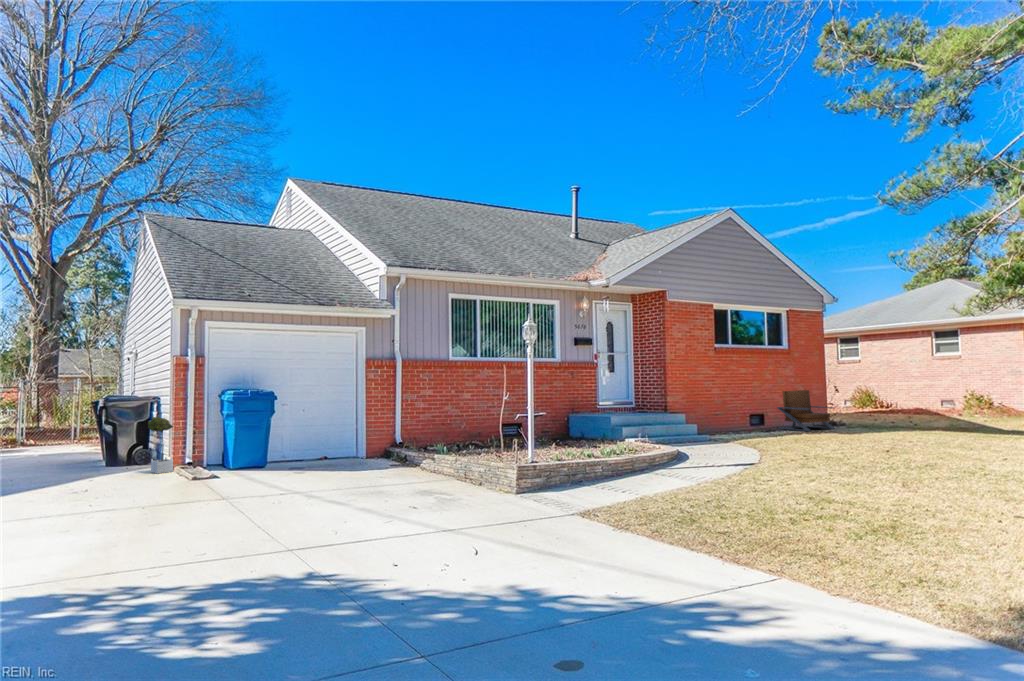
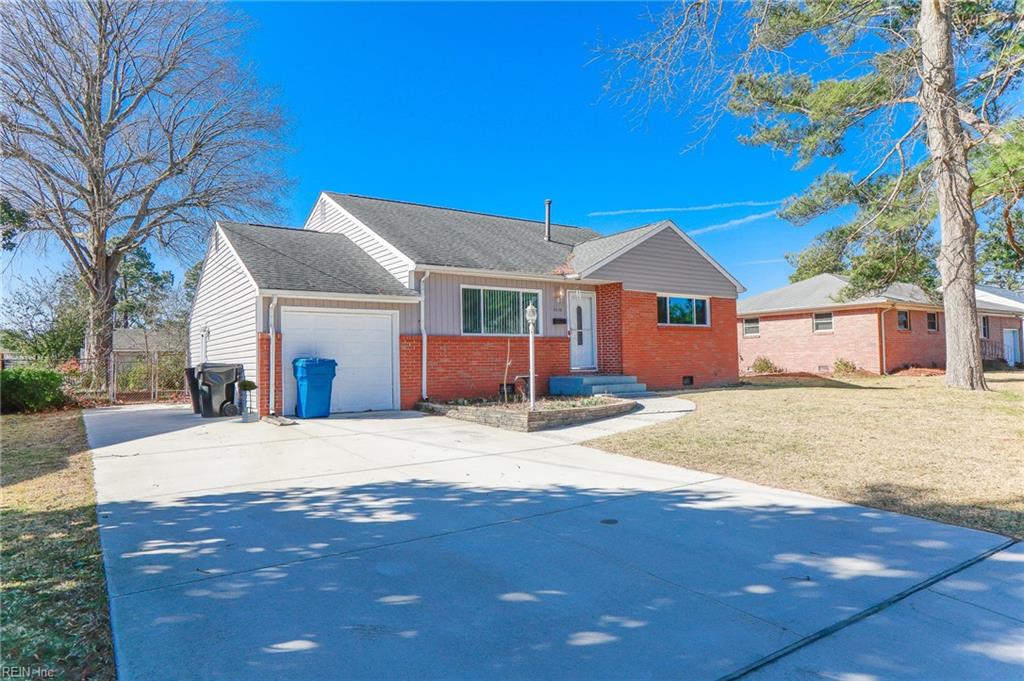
lounge chair: present [777,390,834,431] -> none [702,357,744,388]

